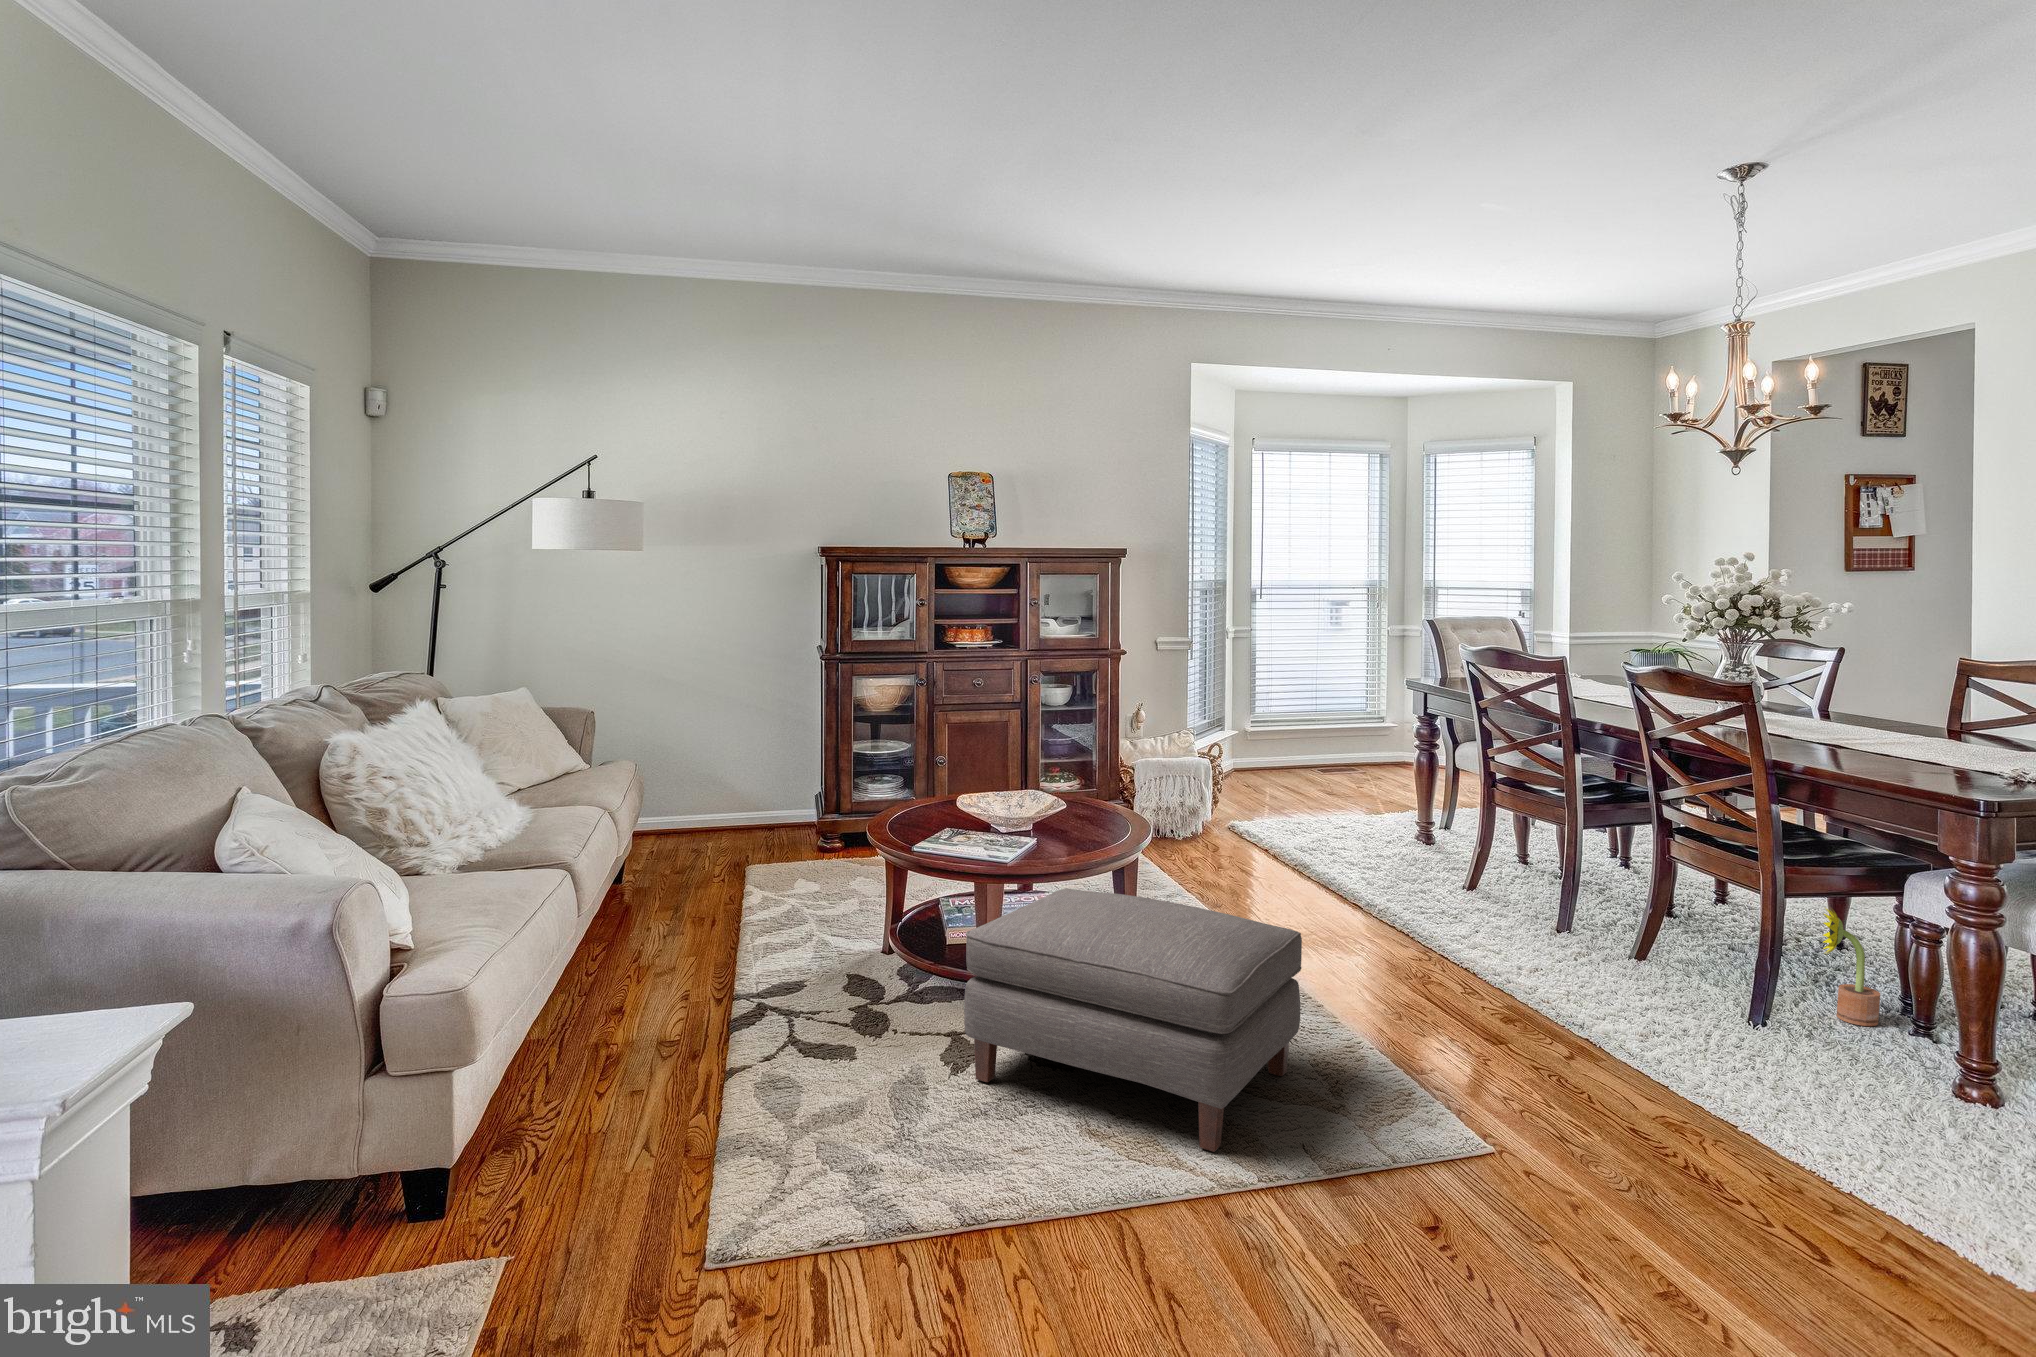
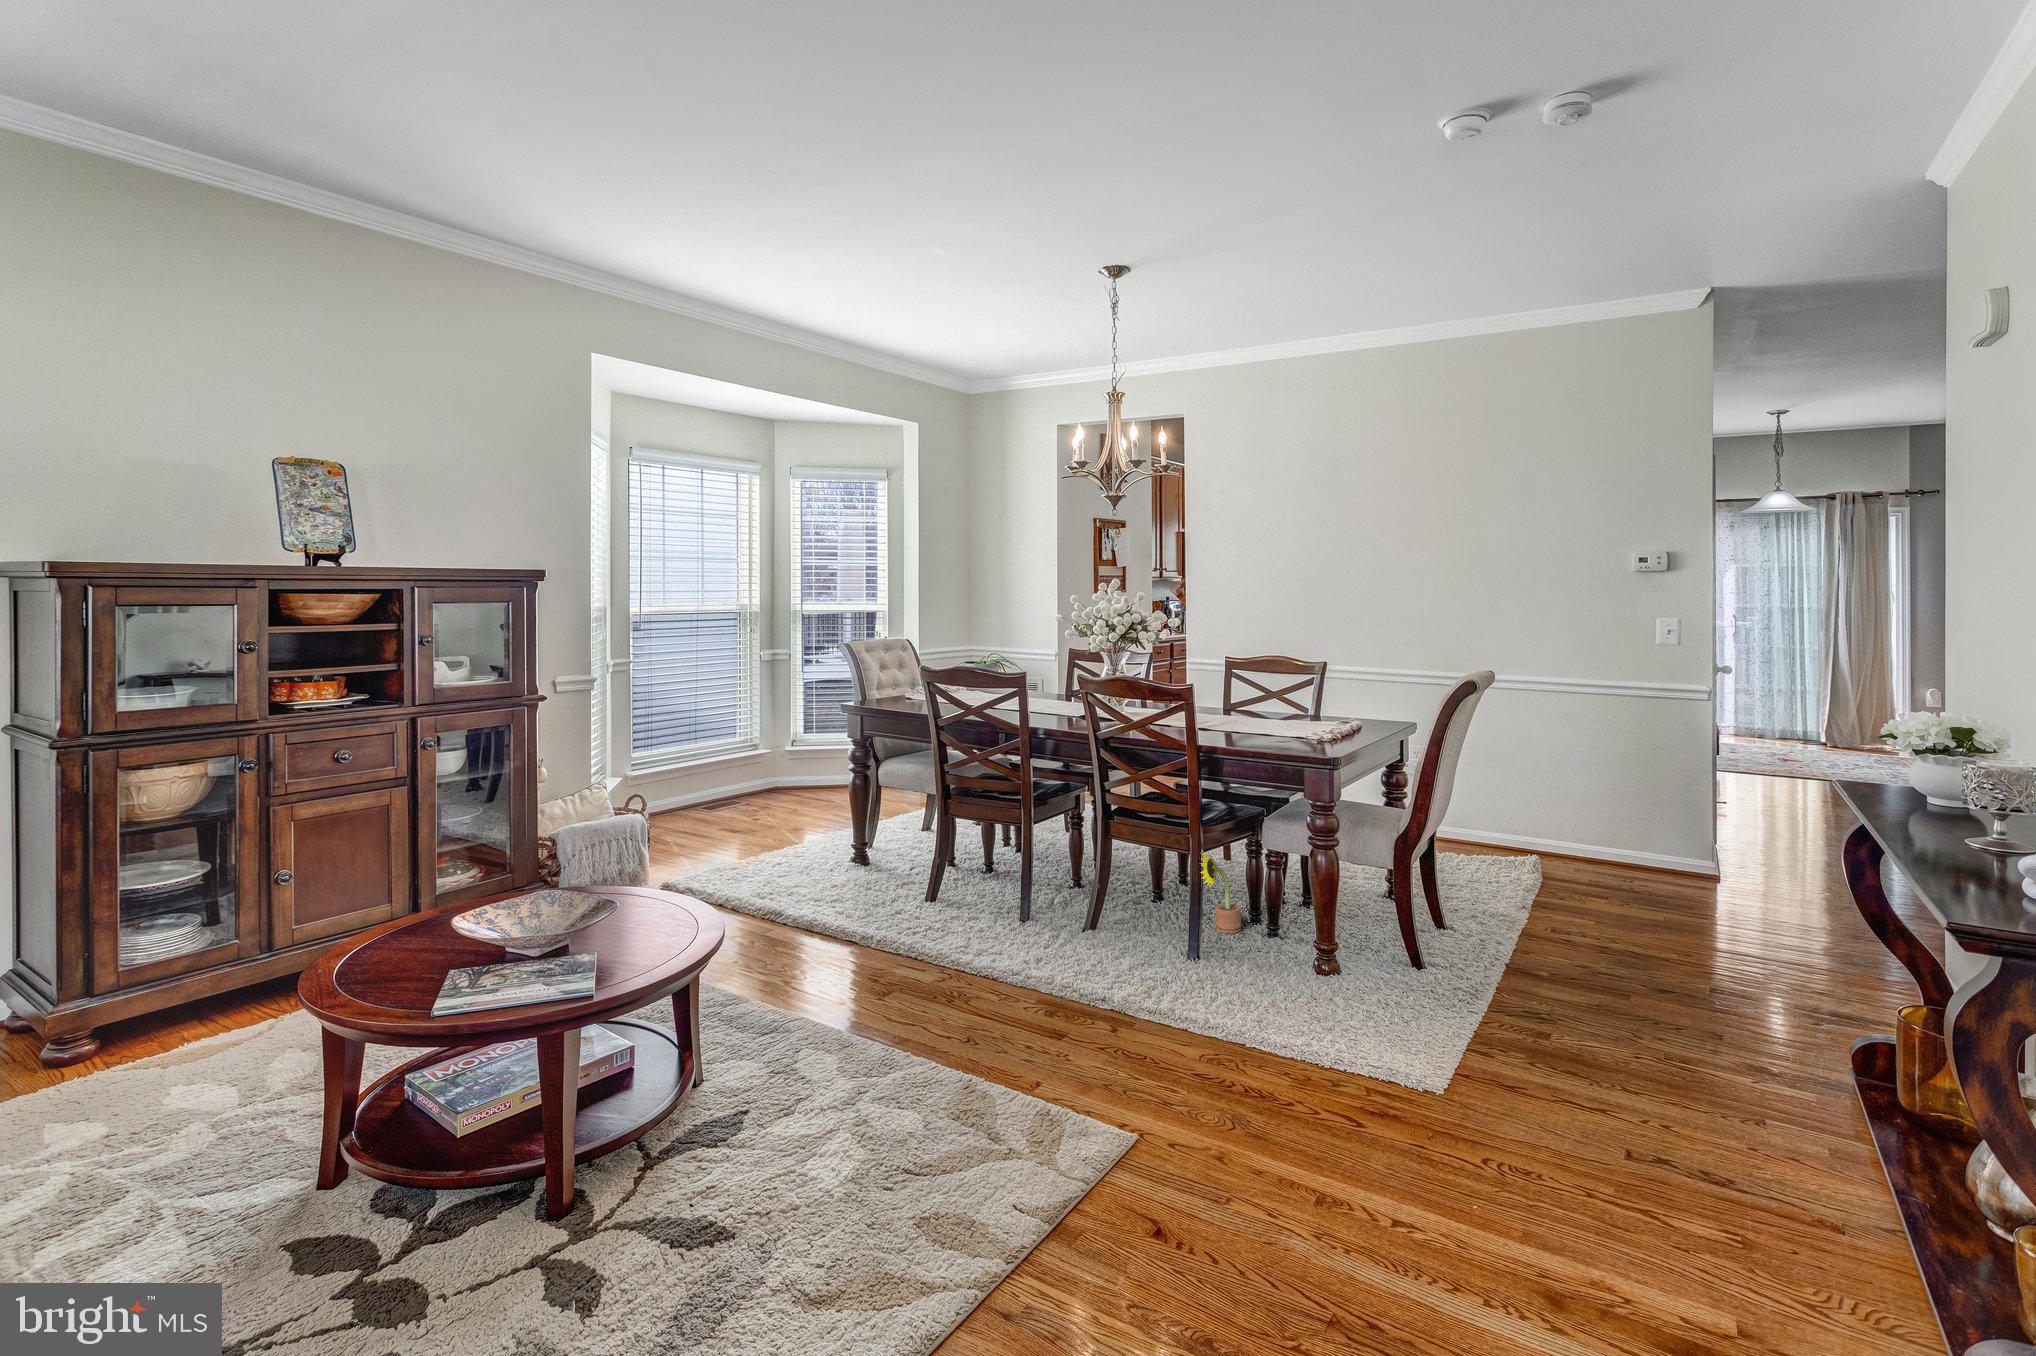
ottoman: present [964,888,1302,1152] -> none [591,997,955,1305]

